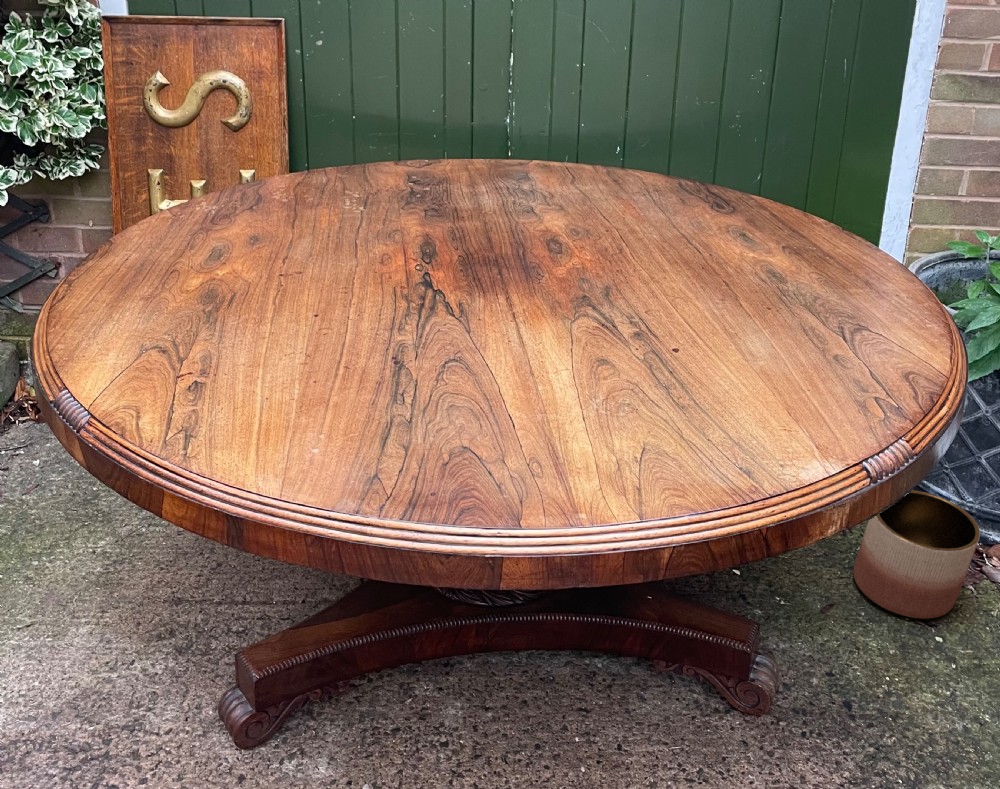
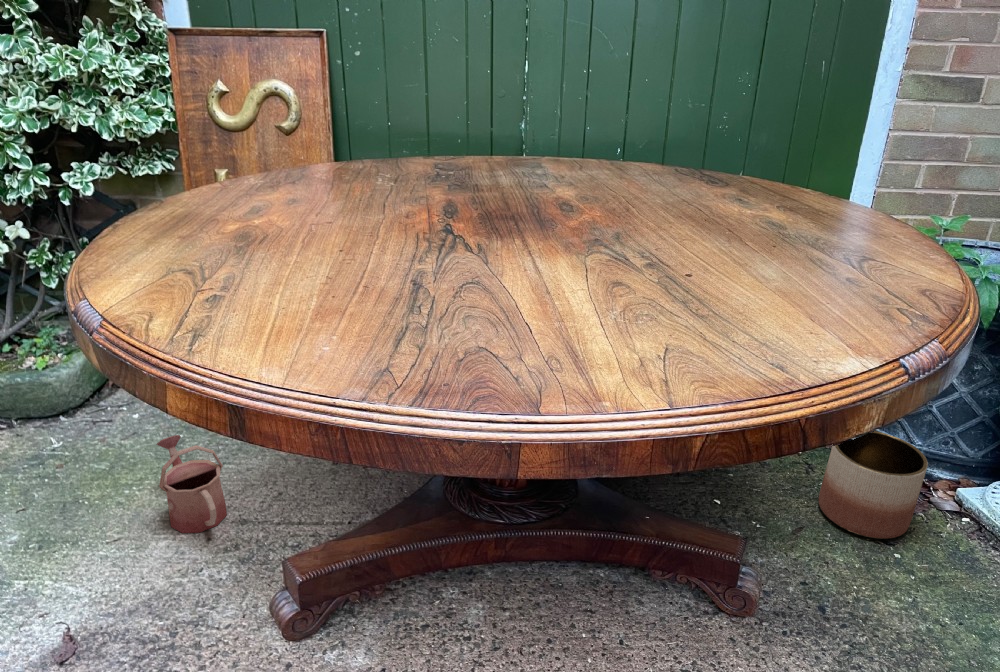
watering can: none [69,498,158,616] -> present [157,435,227,533]

